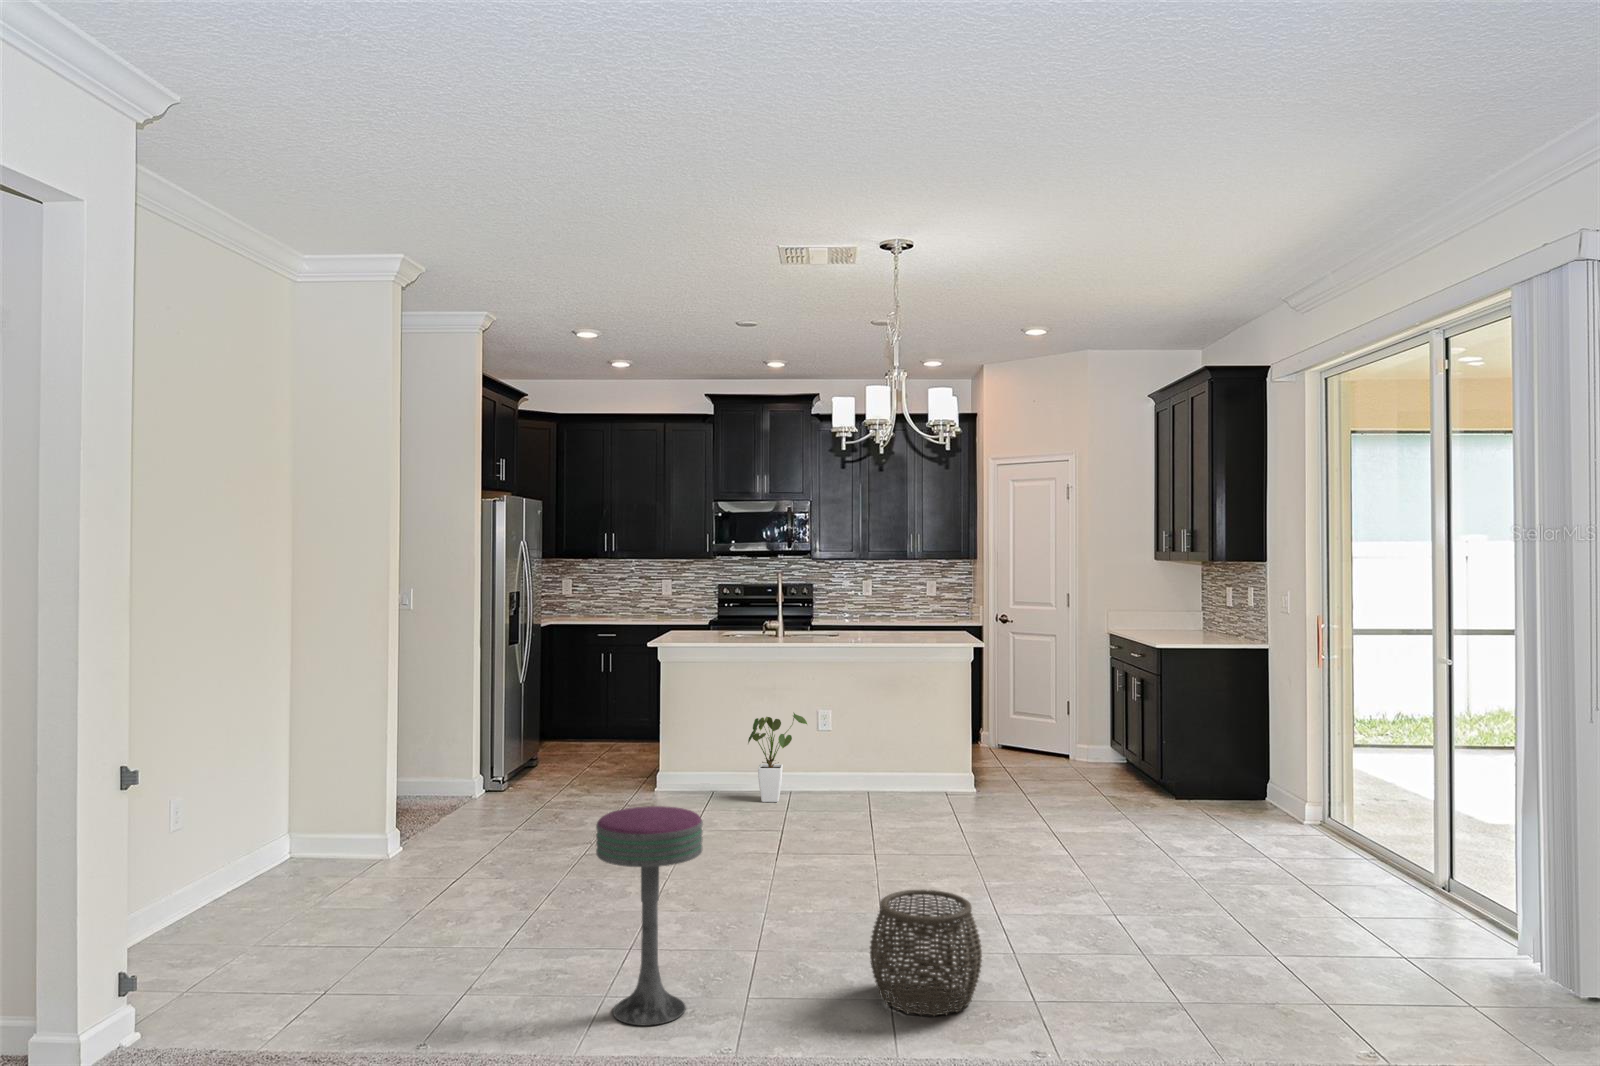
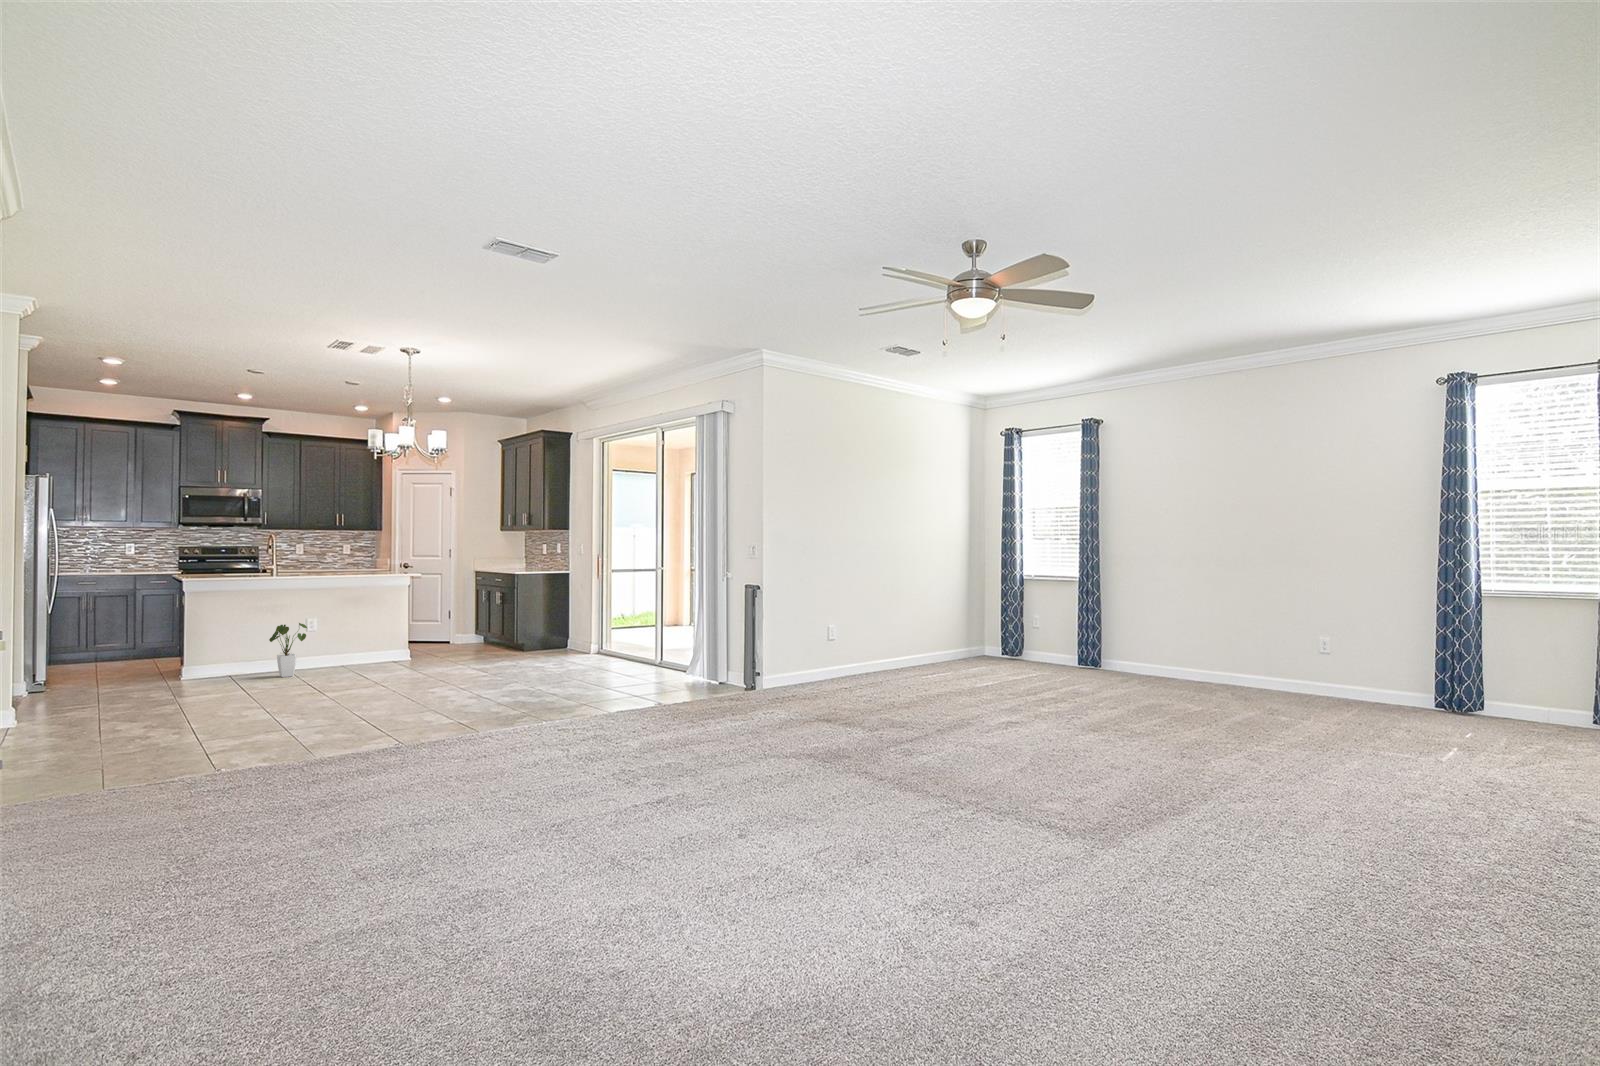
bar stool: present [596,806,703,1026] -> none [323,638,380,736]
woven basket: present [870,890,982,1016] -> none [450,667,502,714]

